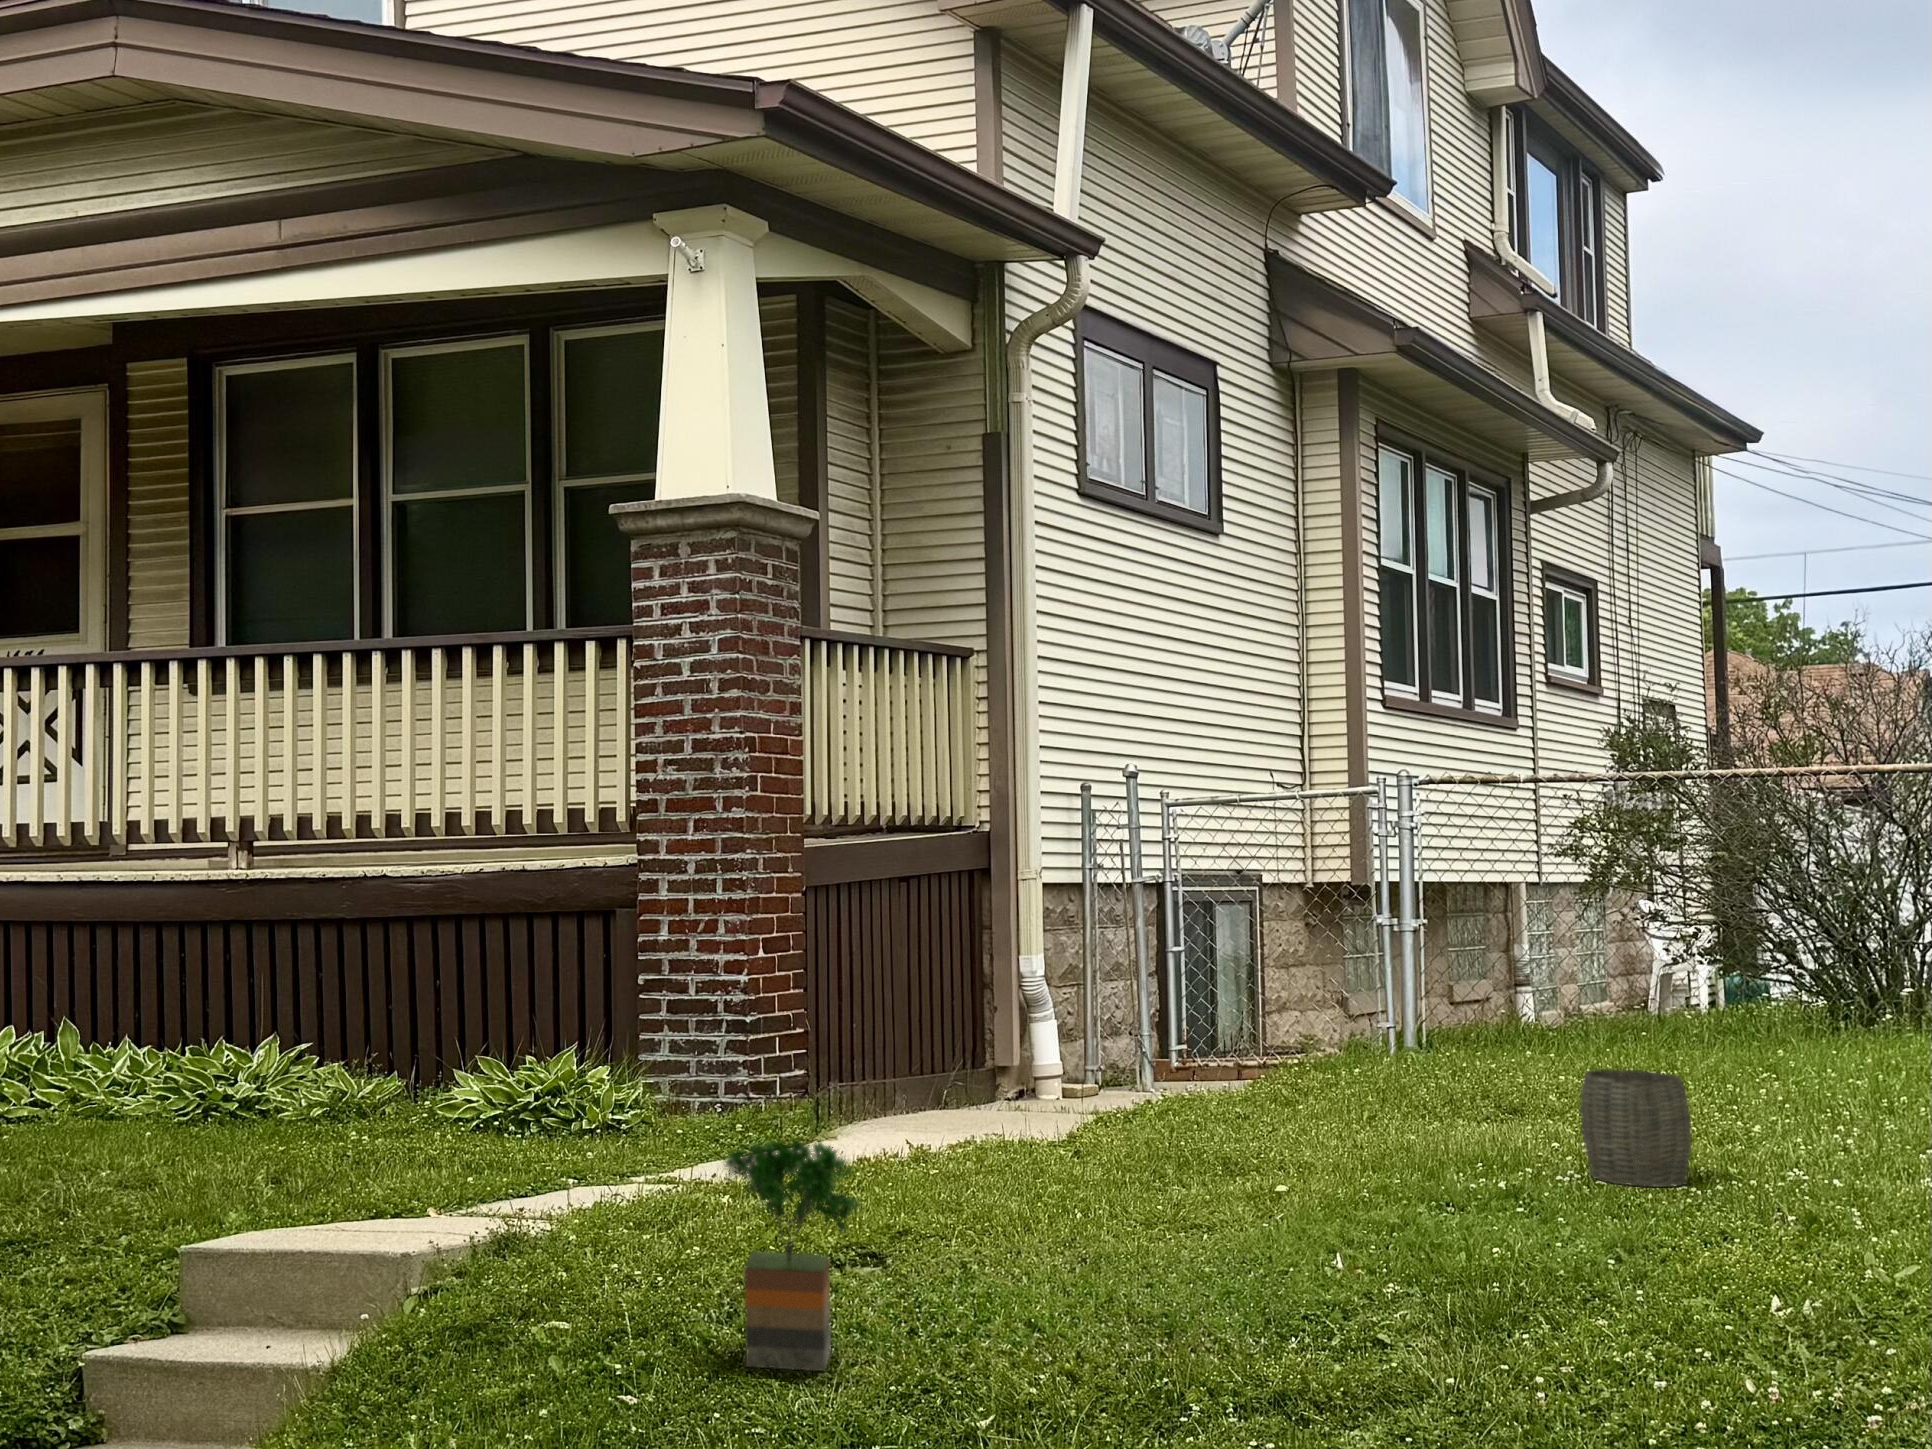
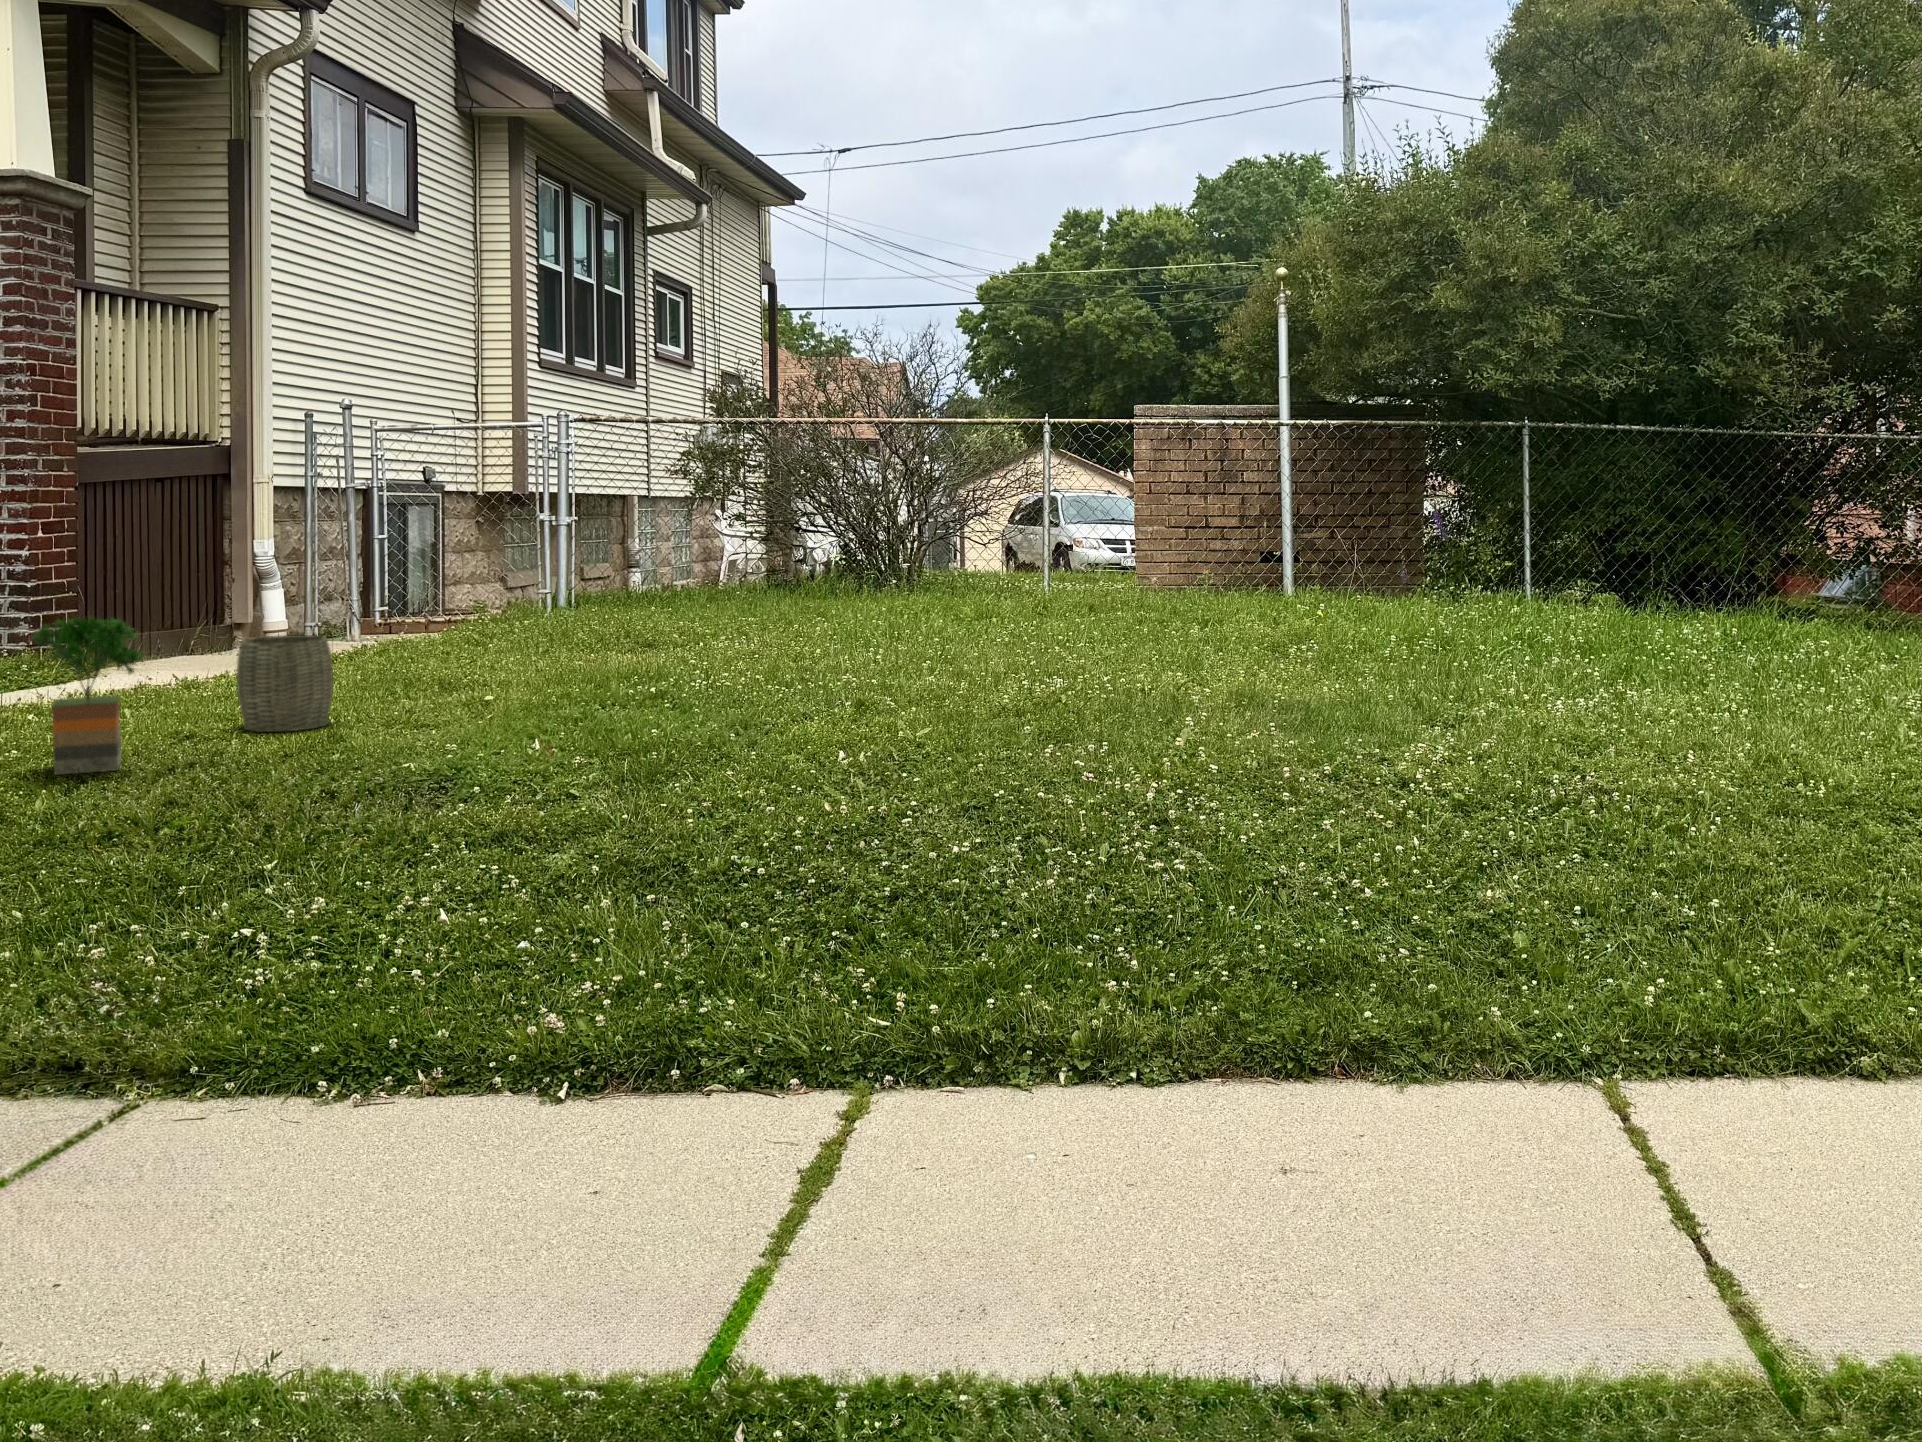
woven basket: present [1580,1069,1692,1187] -> present [237,635,333,732]

